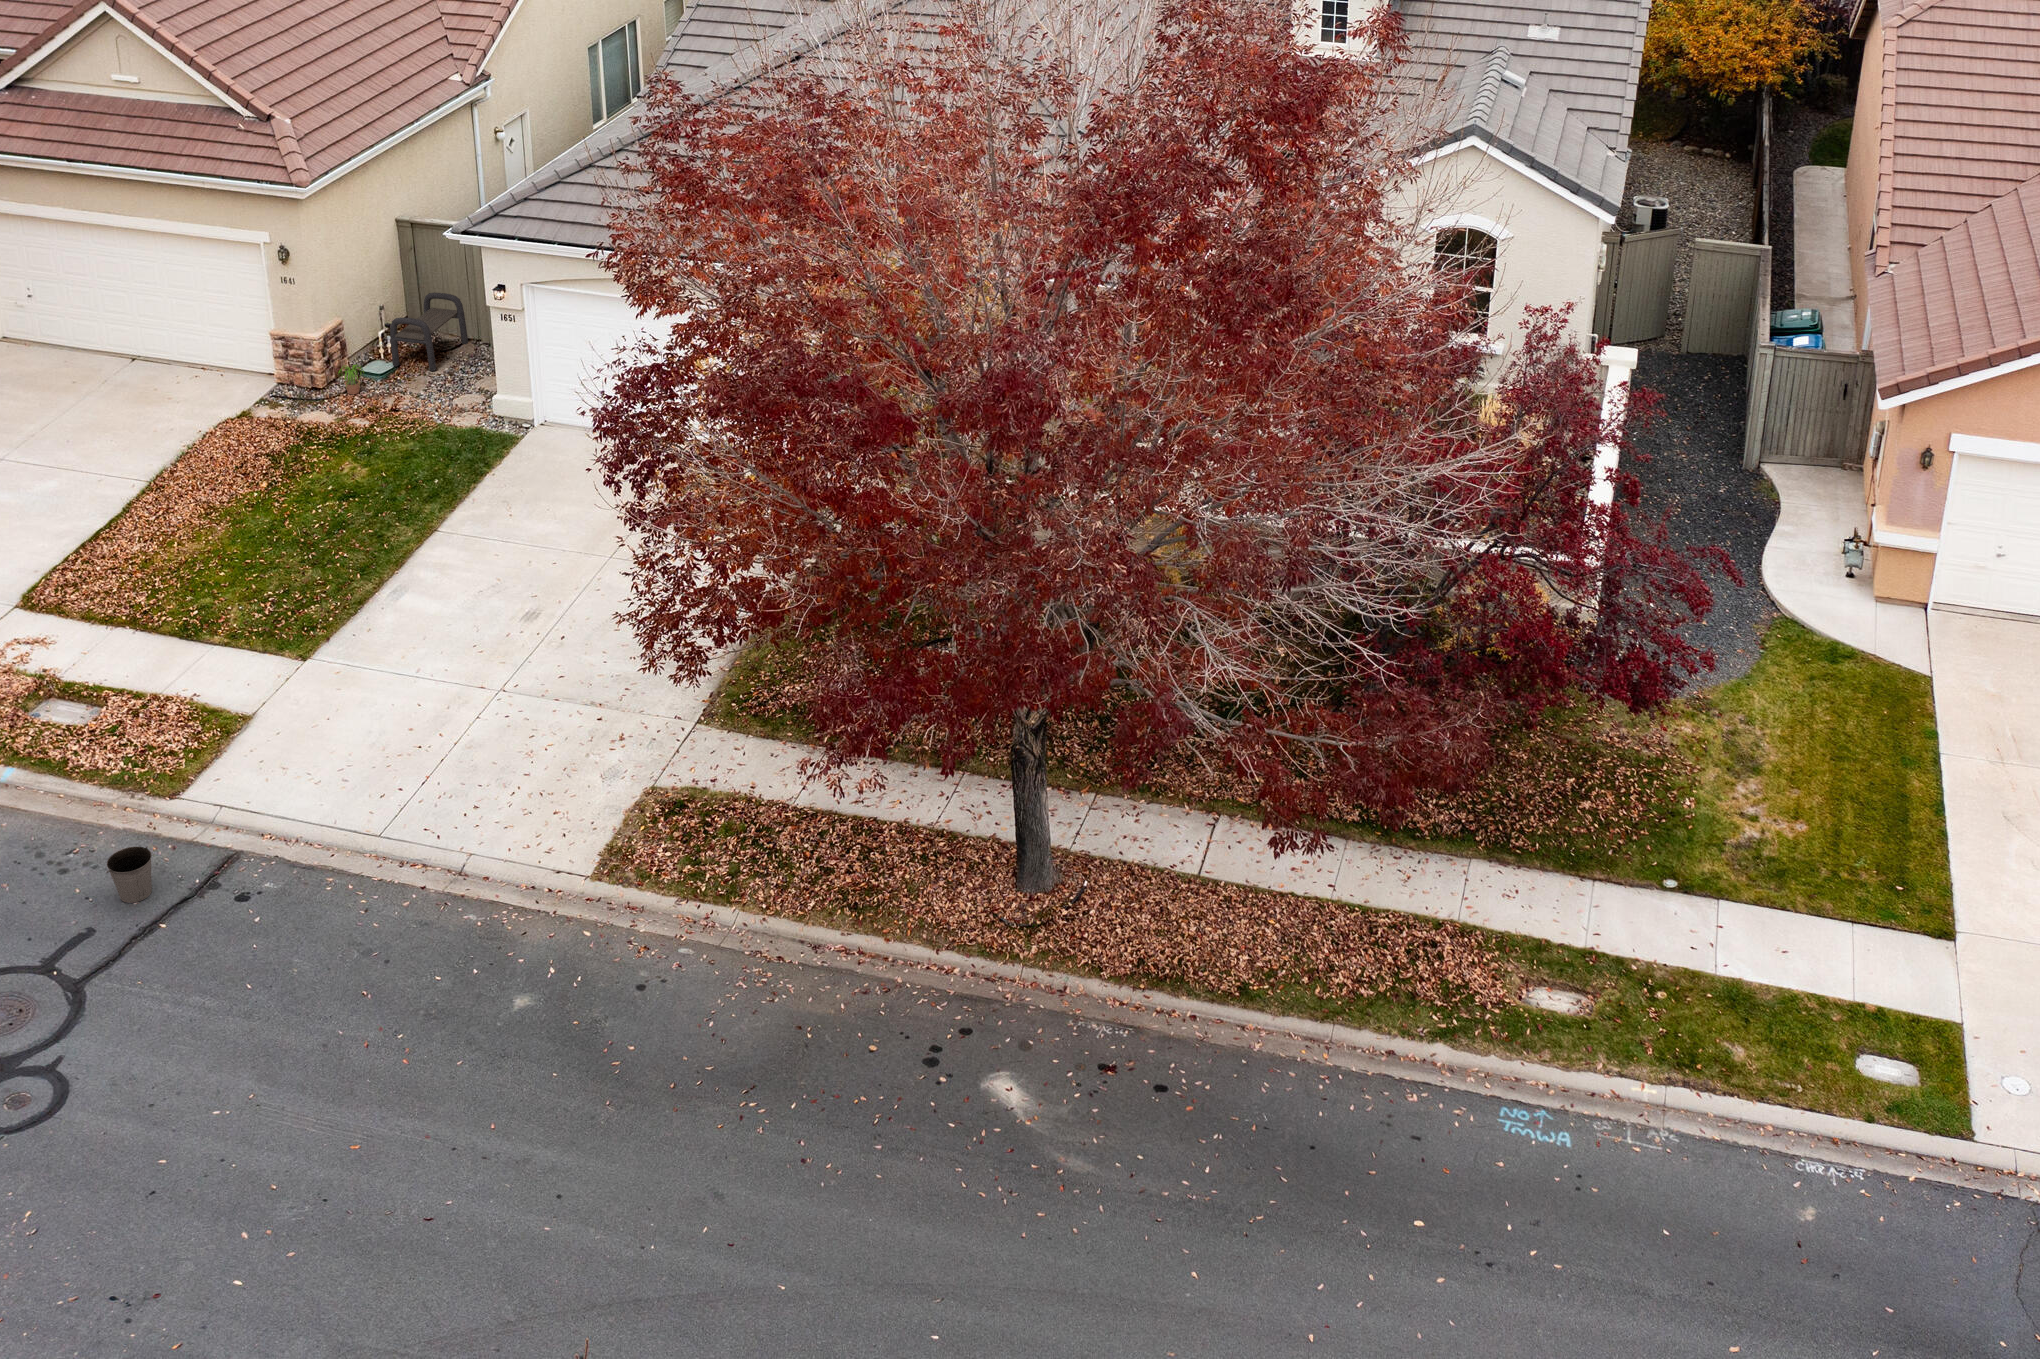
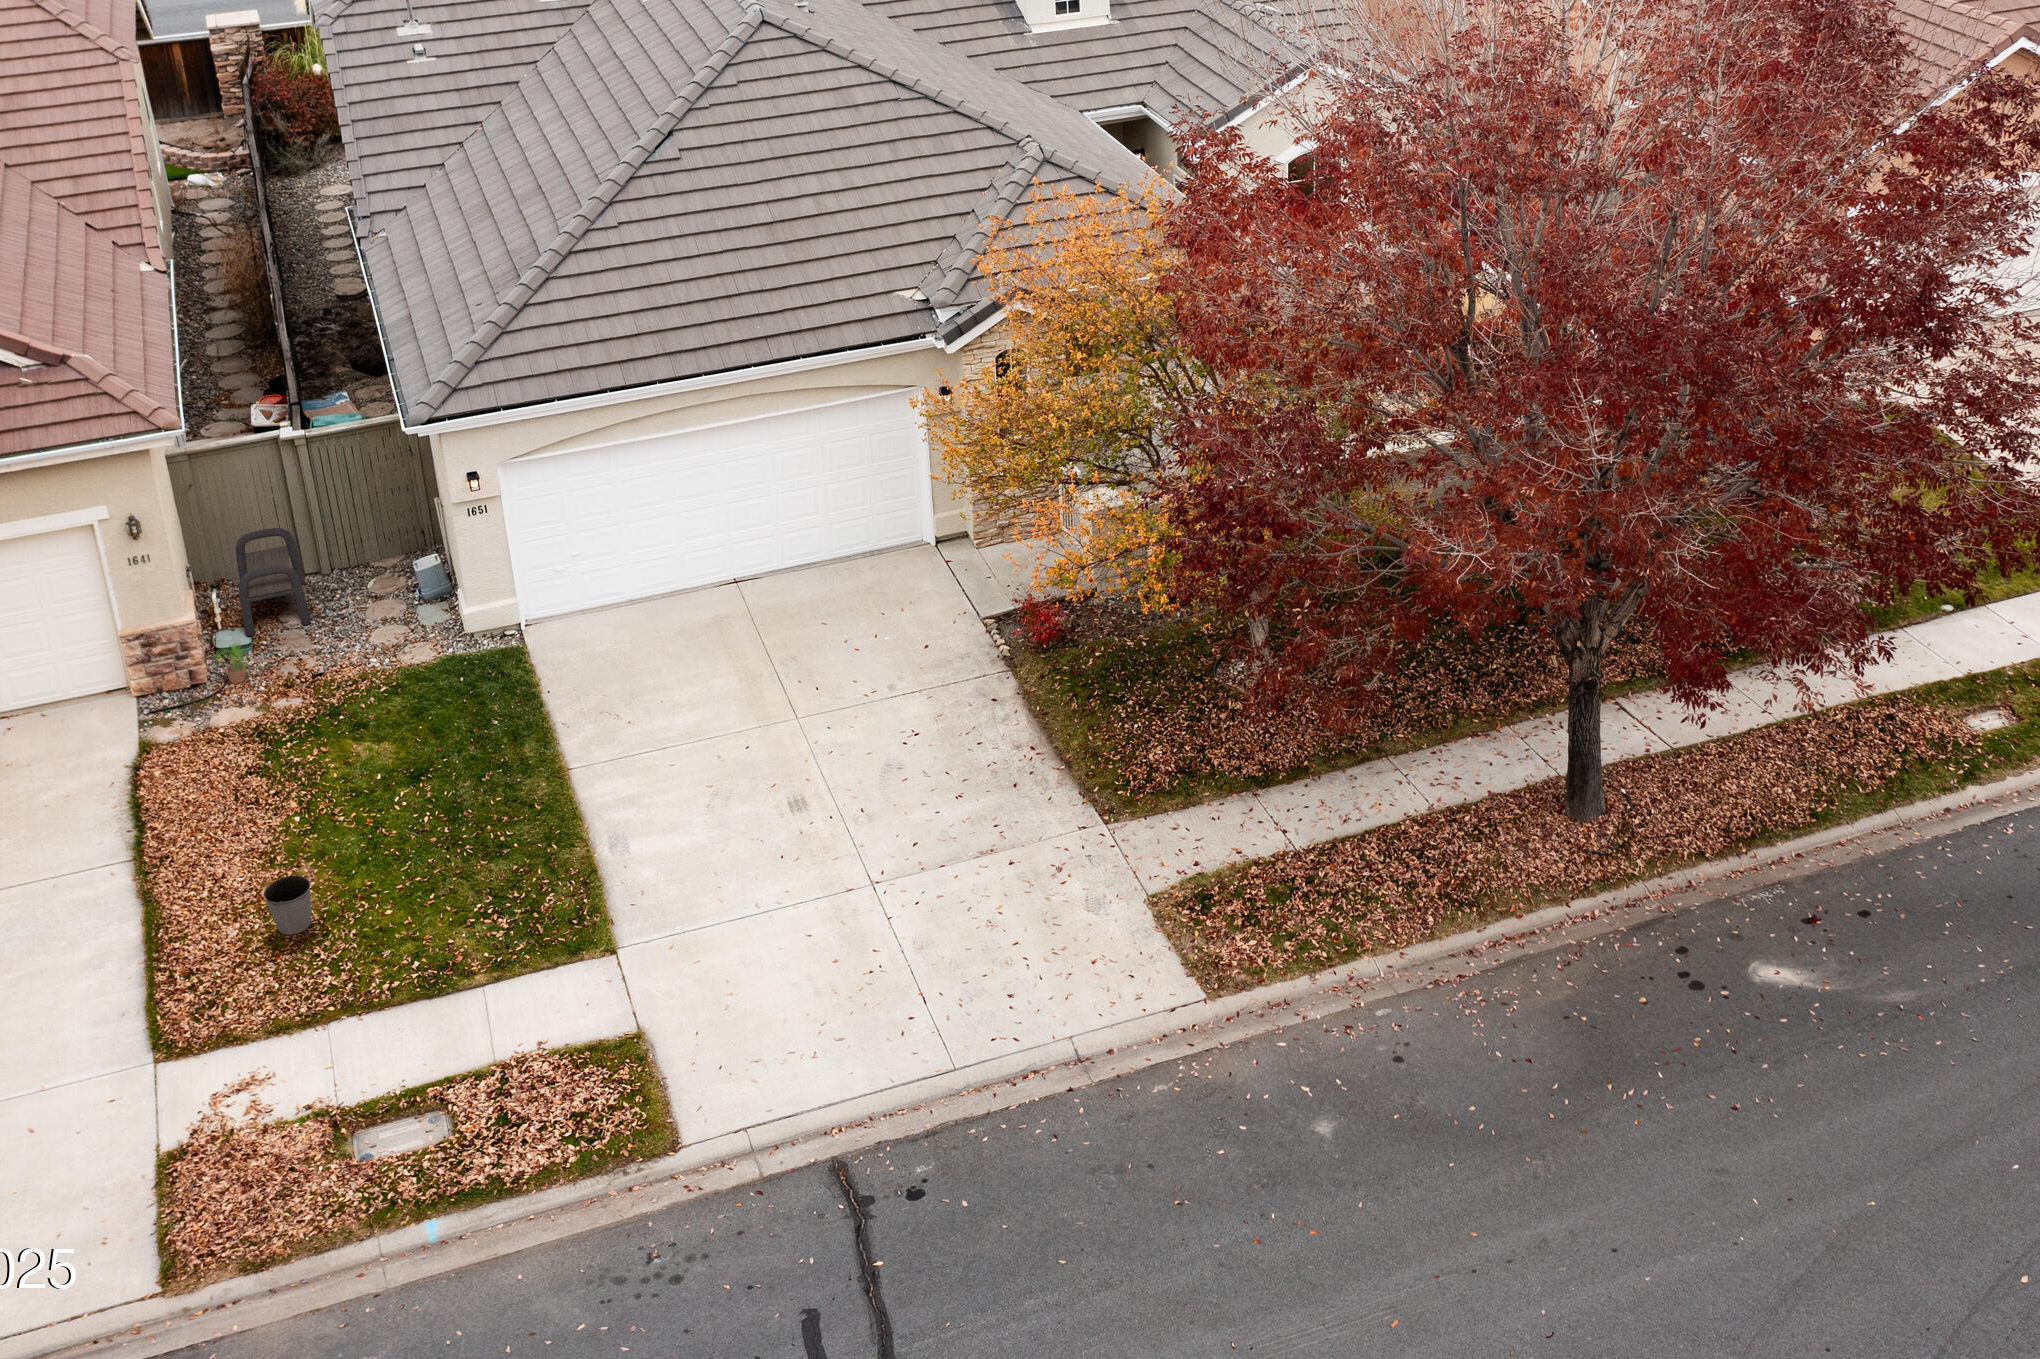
bucket: present [106,847,152,903] -> present [264,874,311,935]

